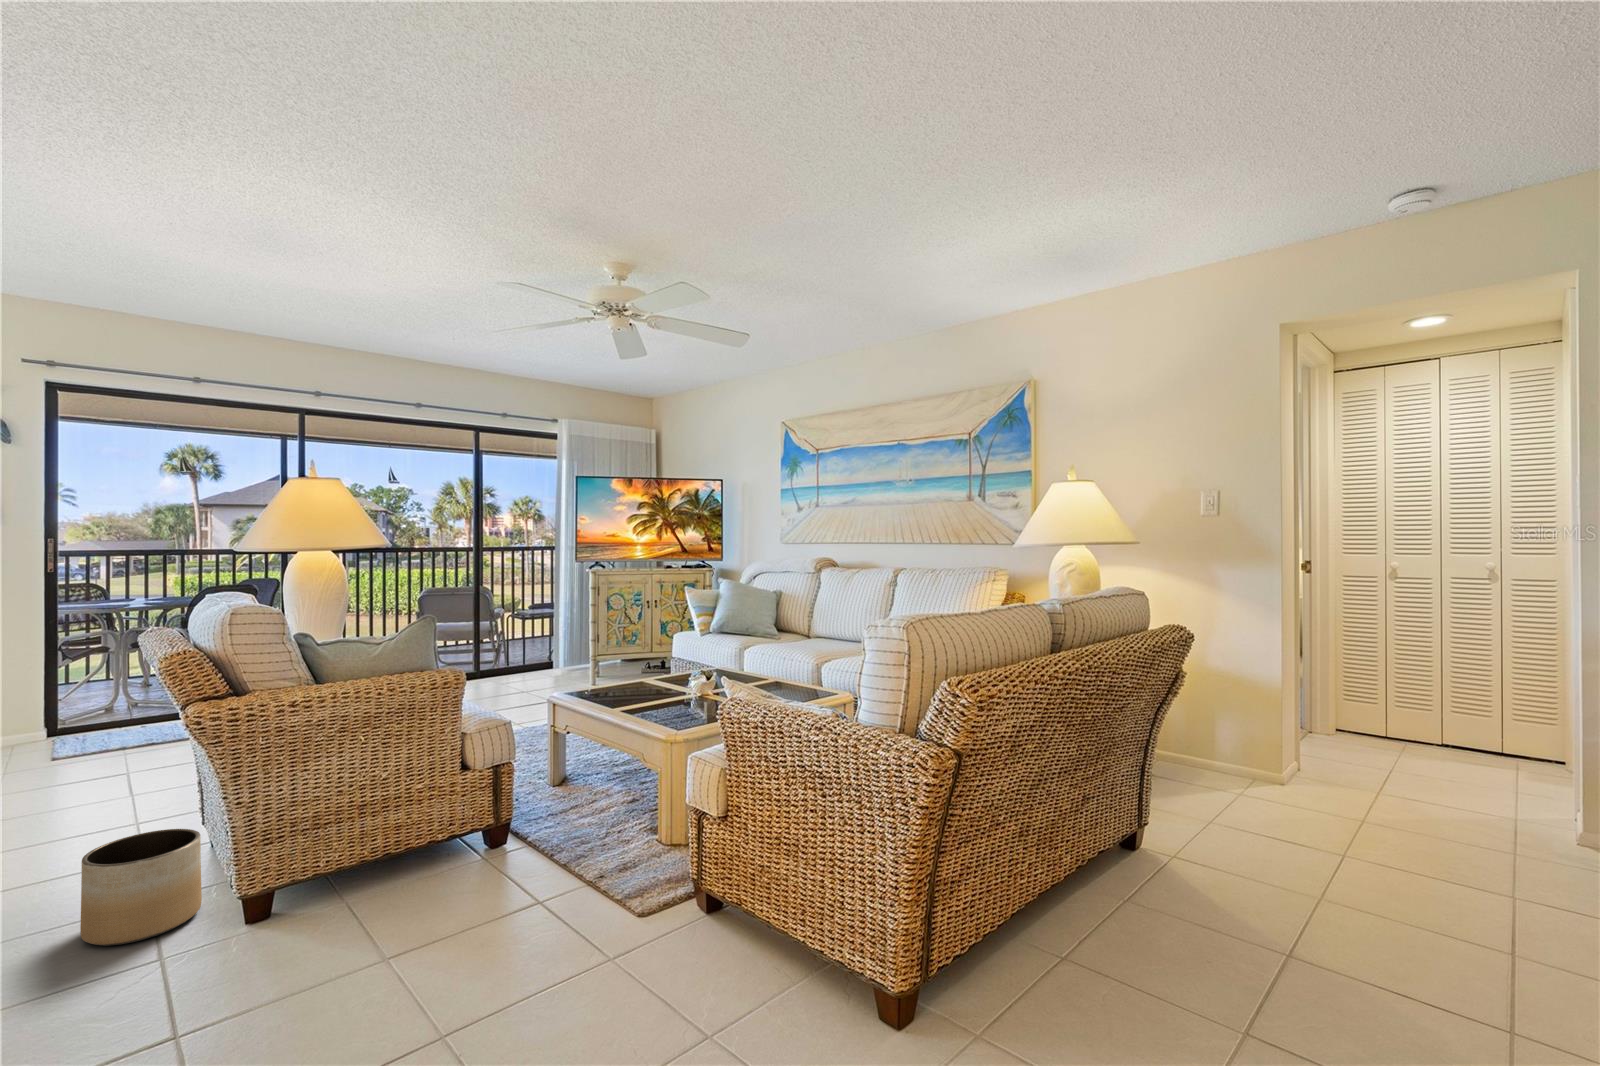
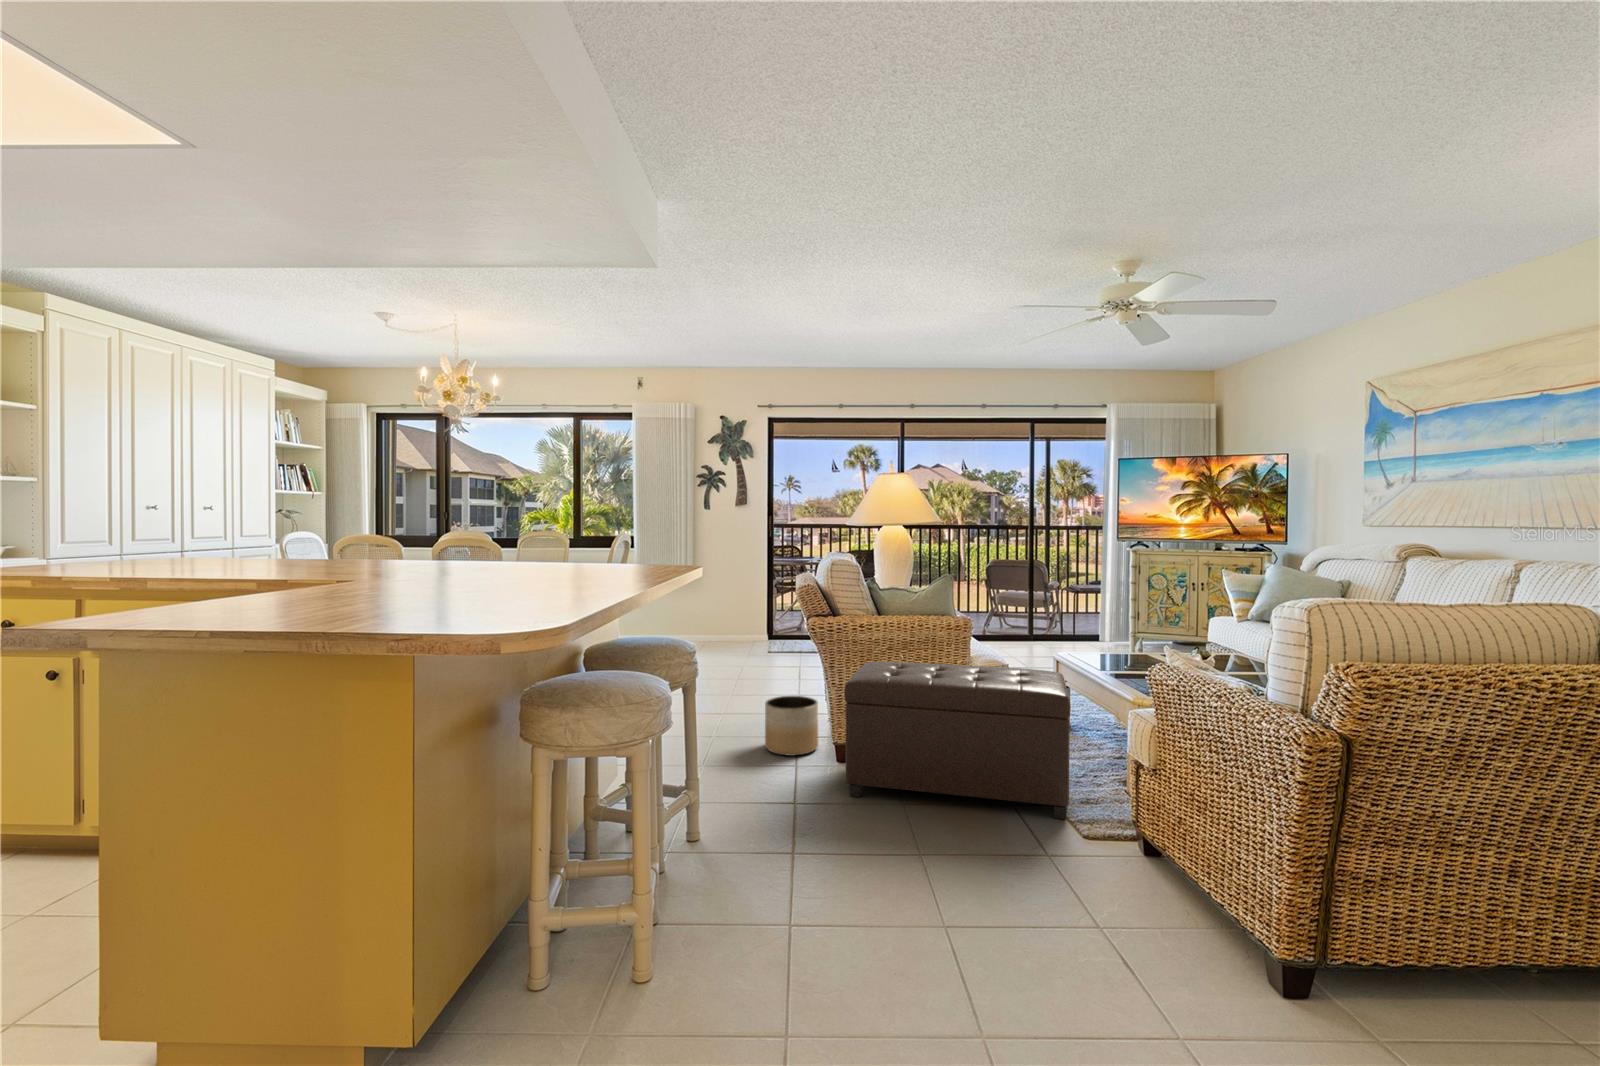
ottoman: none [277,721,615,978] -> present [844,662,1071,819]

